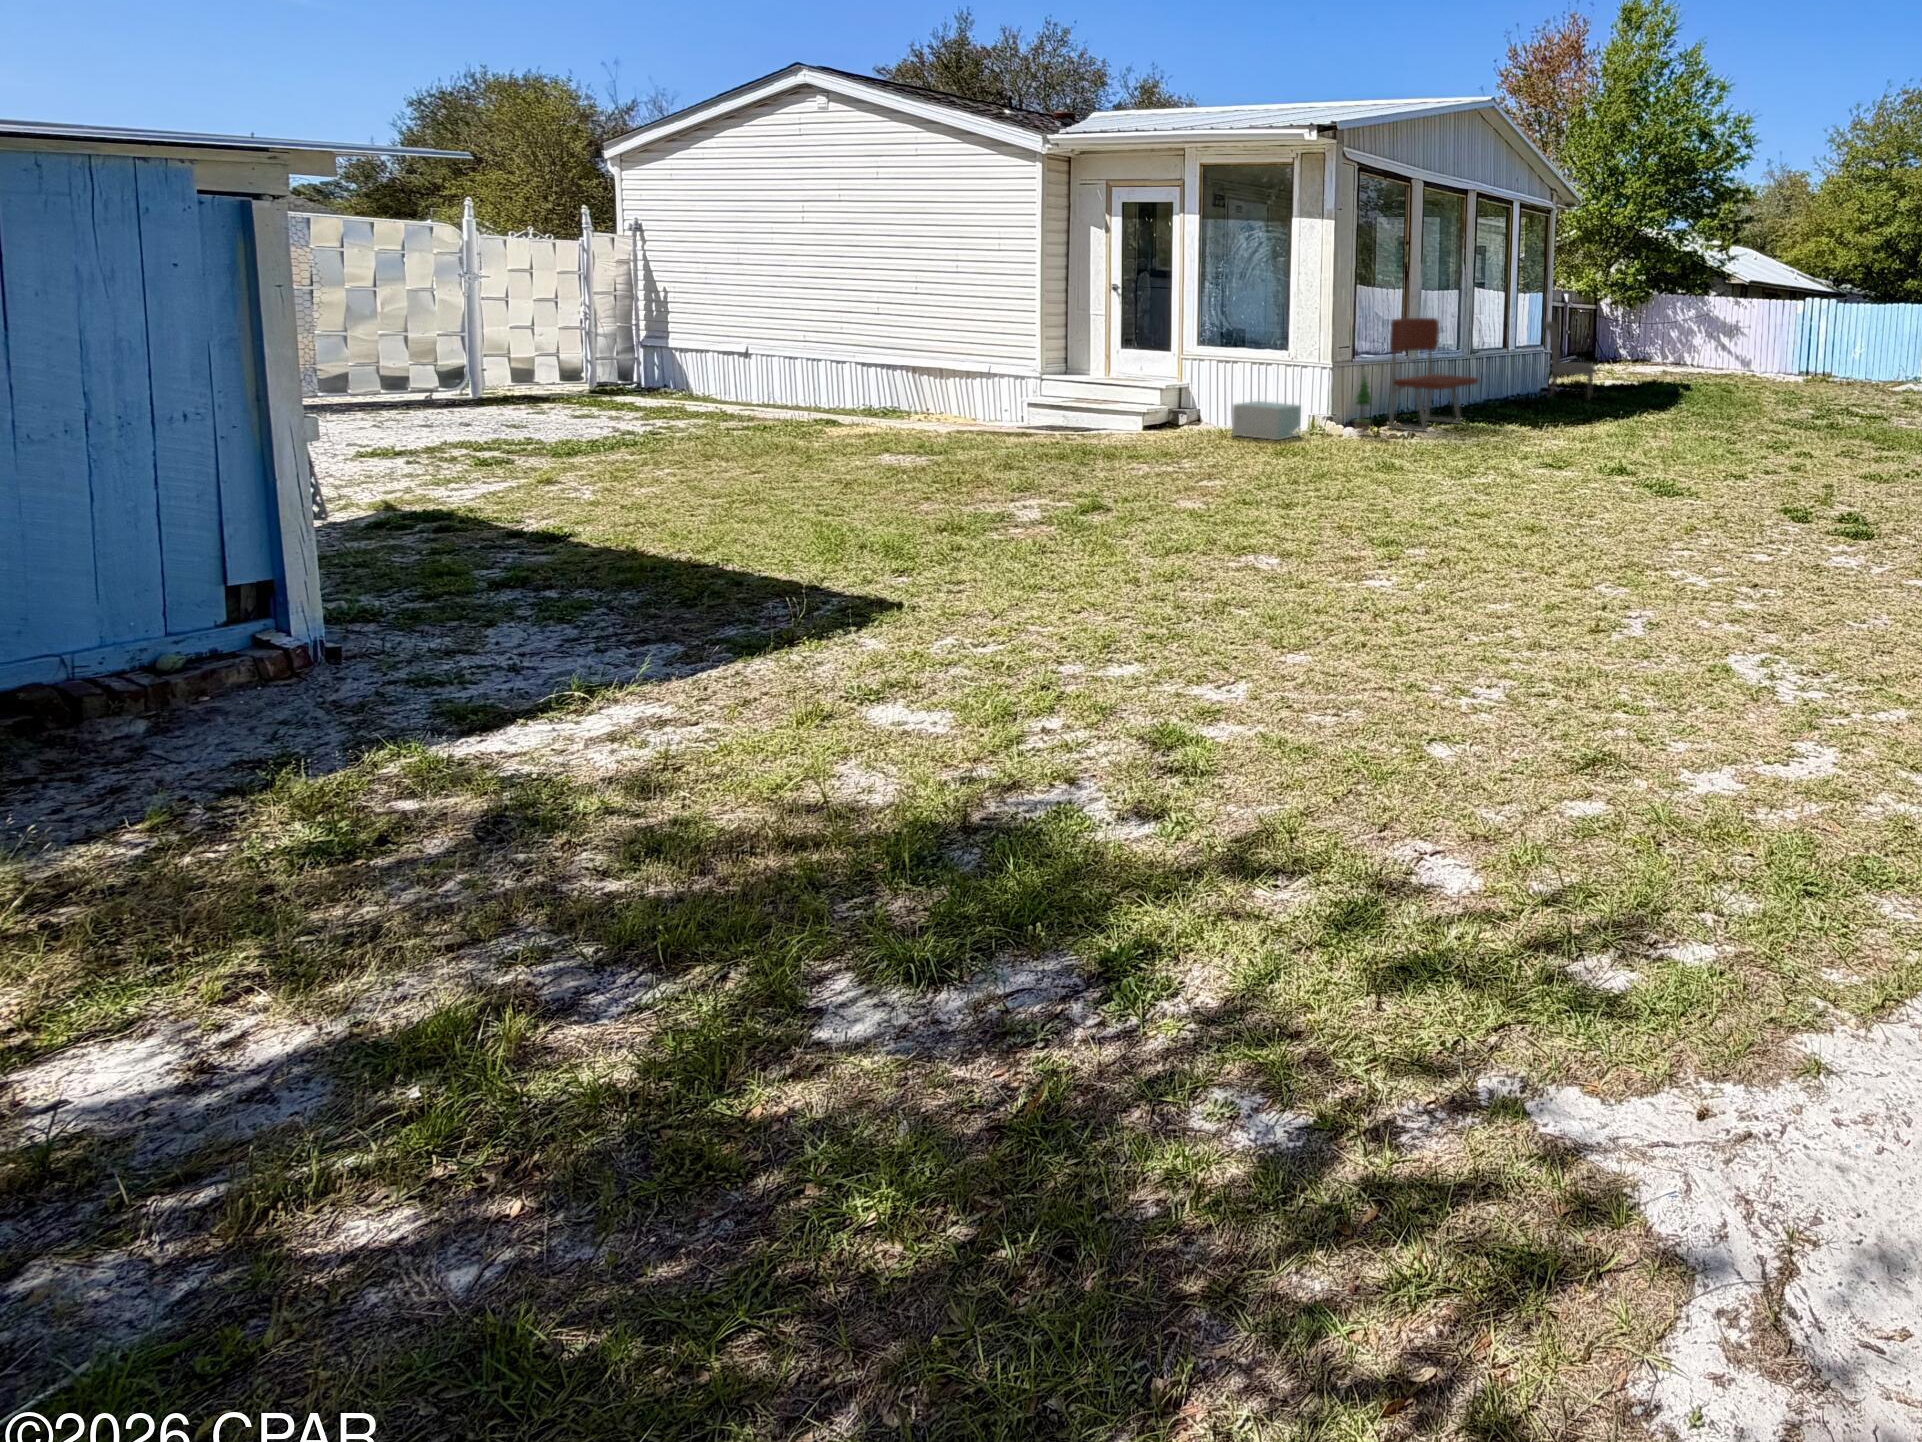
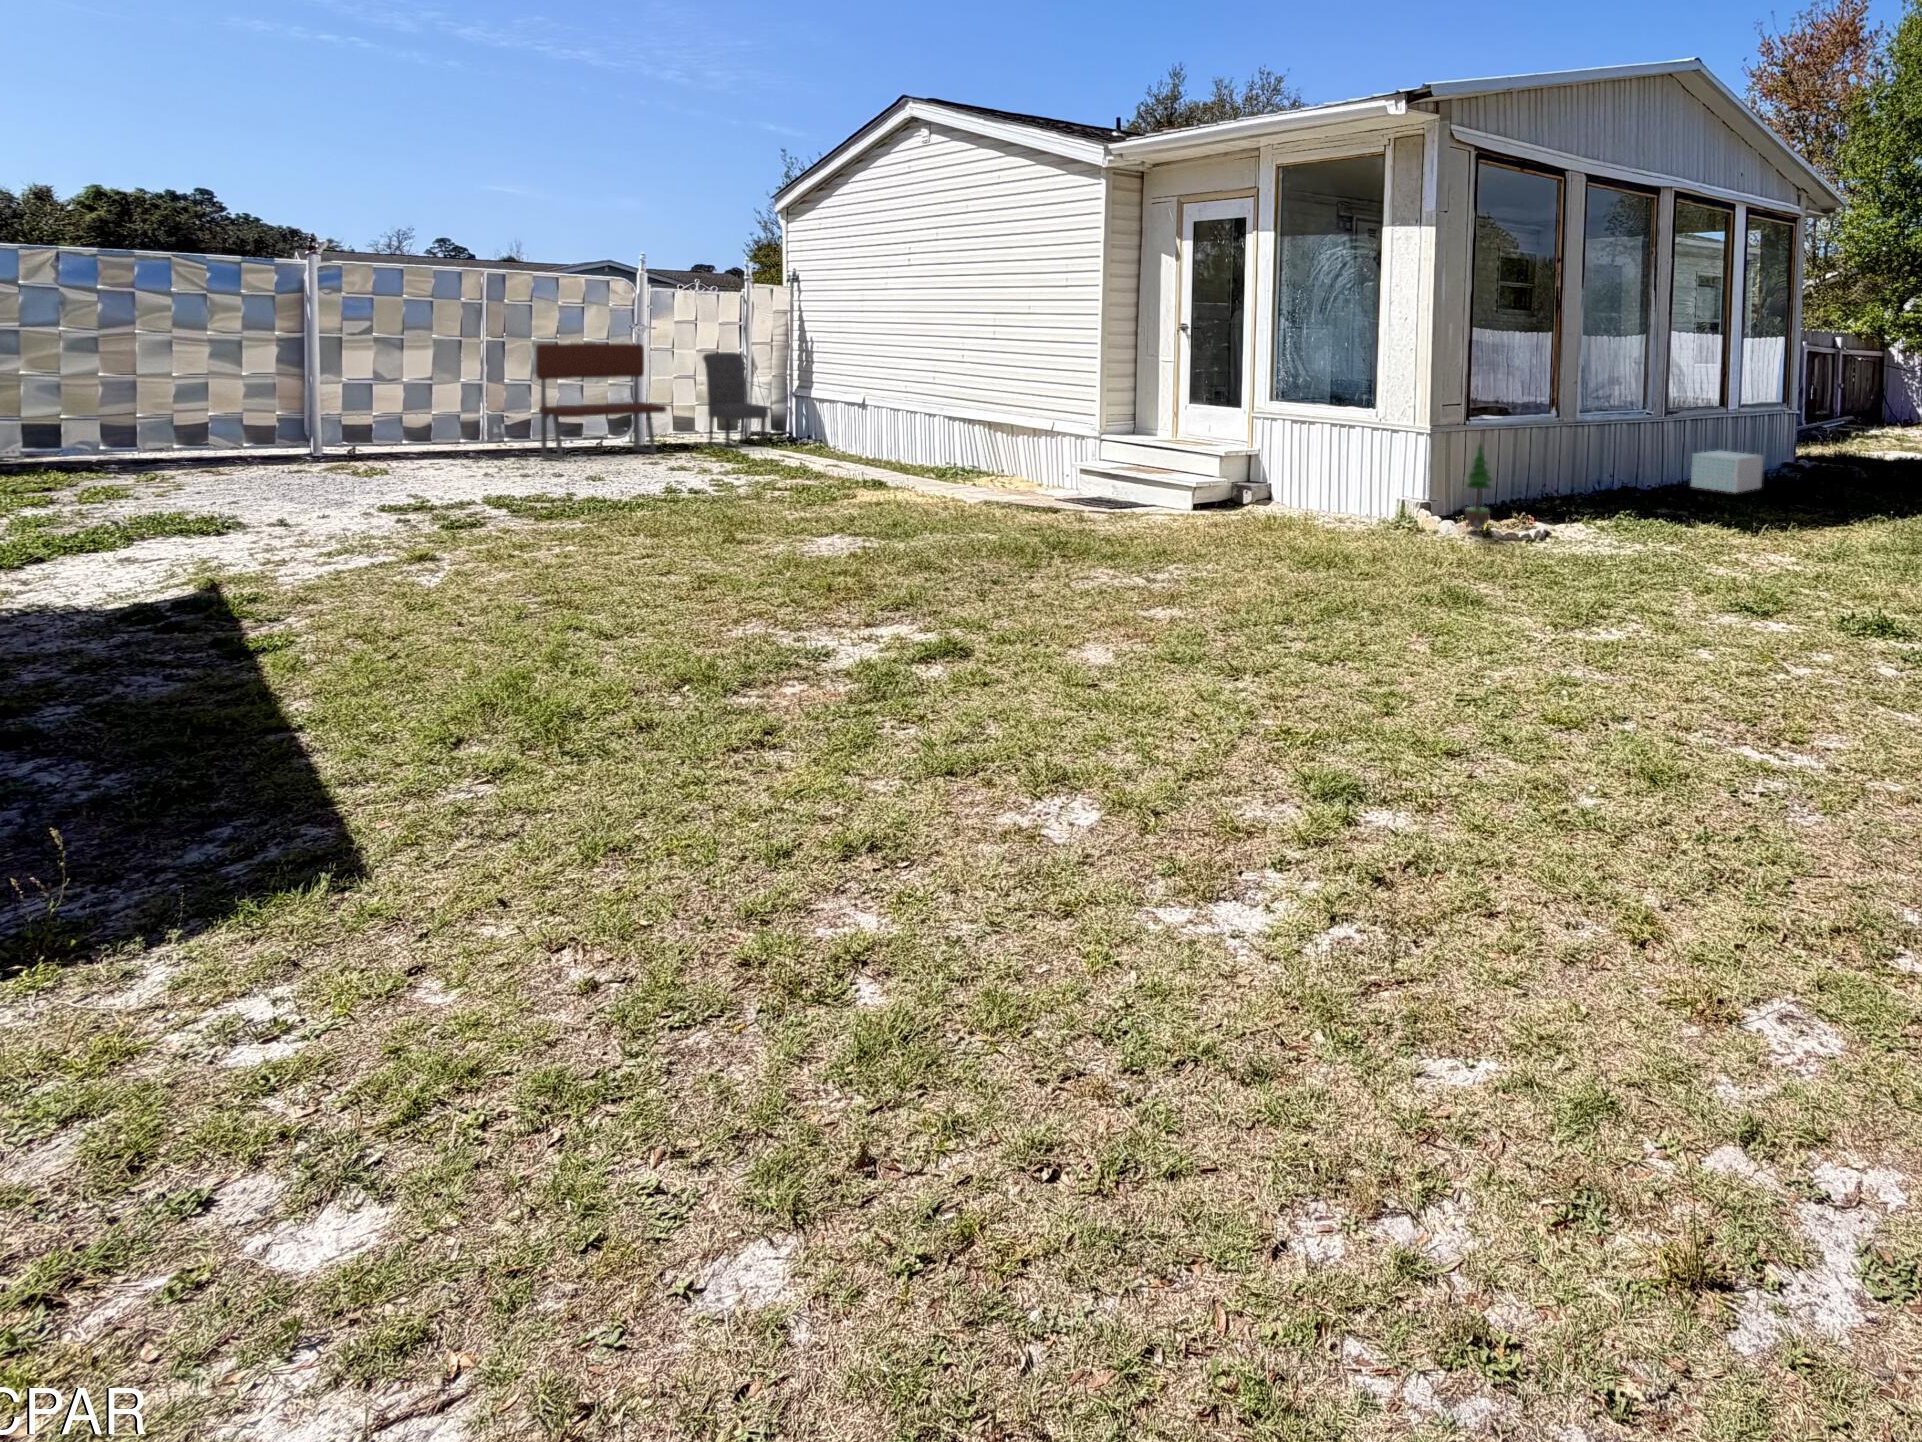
bench: present [1388,318,1478,432] -> present [536,343,666,461]
chair: present [1544,321,1595,398] -> present [702,352,768,450]
storage box: present [1232,401,1301,440] -> present [1691,451,1763,492]

